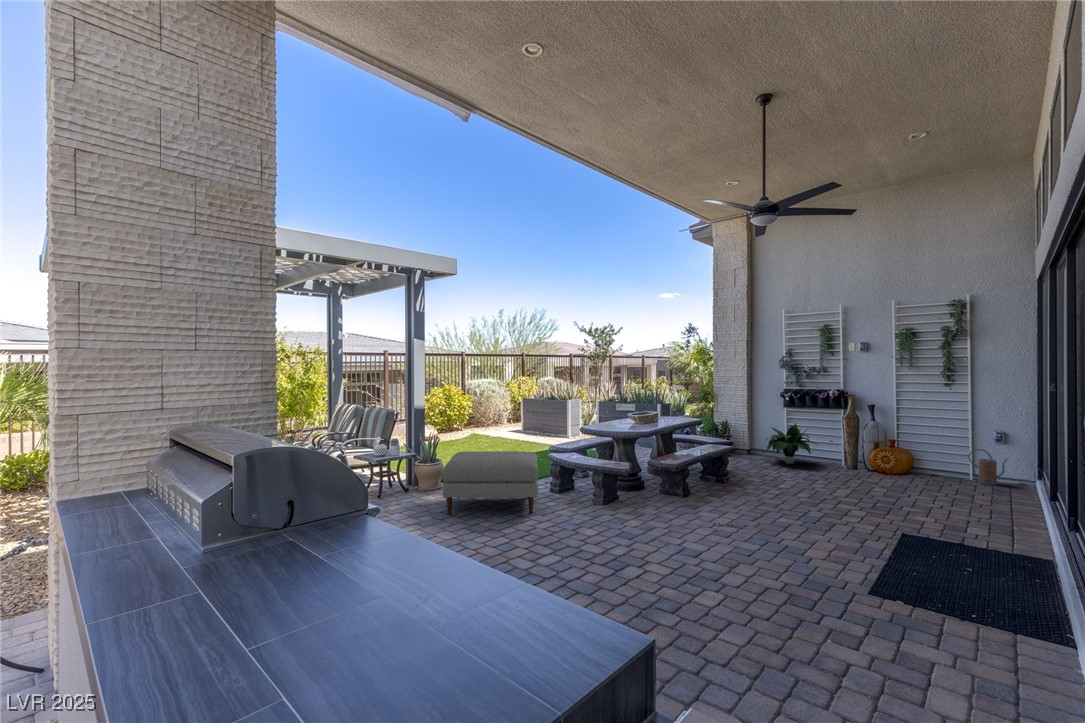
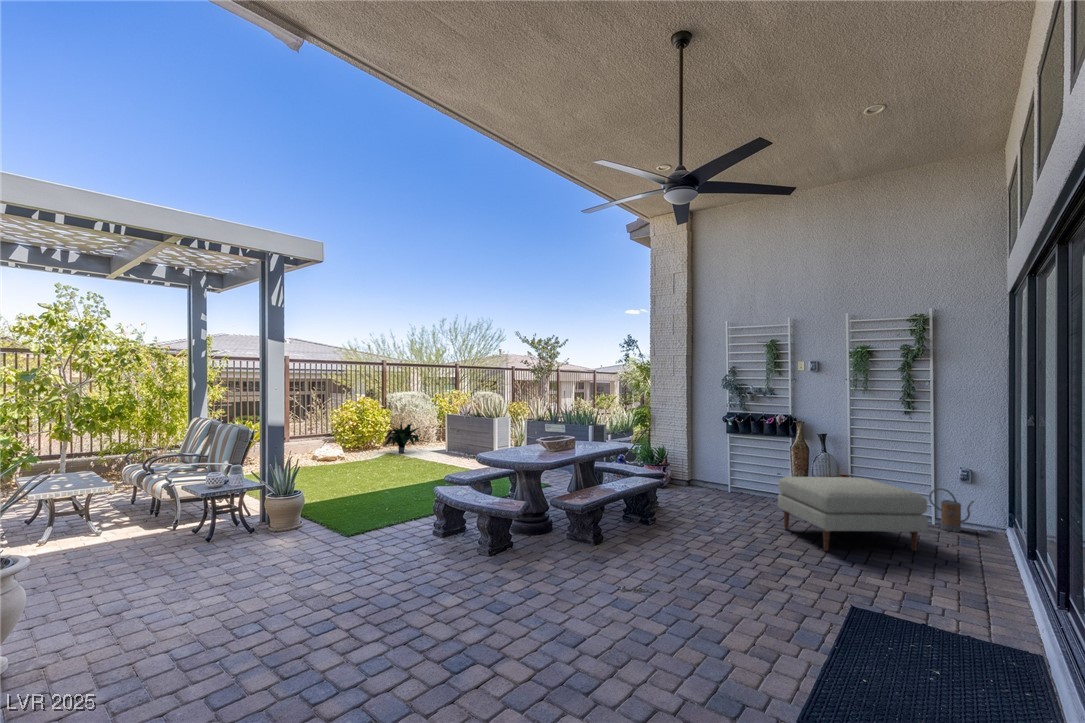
potted plant: present [766,424,816,464] -> present [384,423,420,453]
ottoman: present [443,451,538,515] -> present [778,477,928,551]

